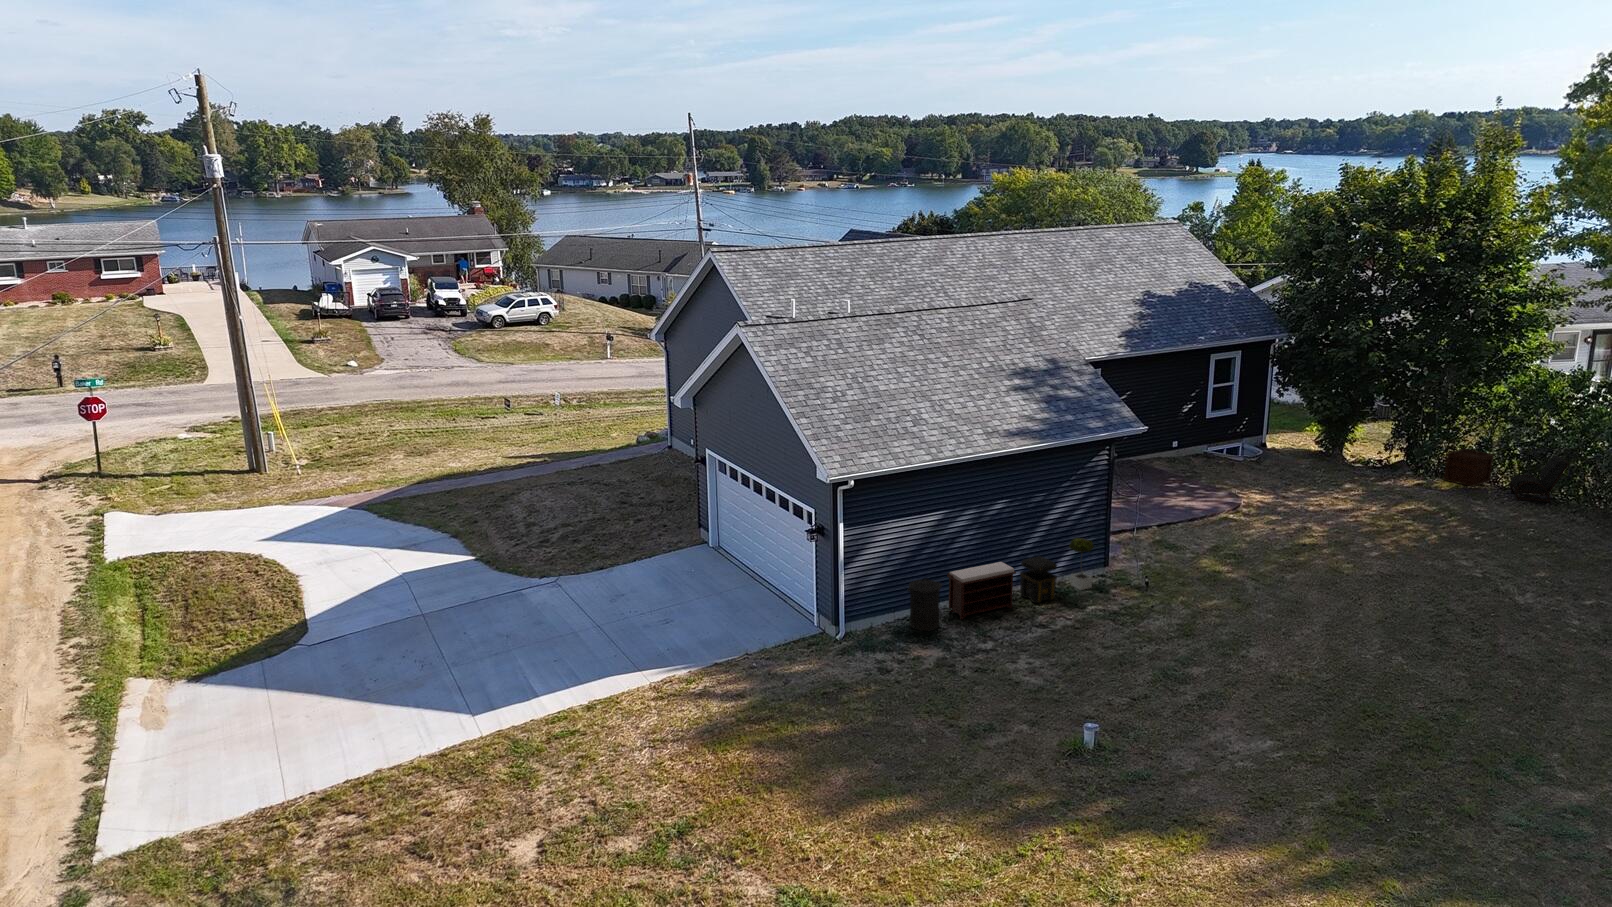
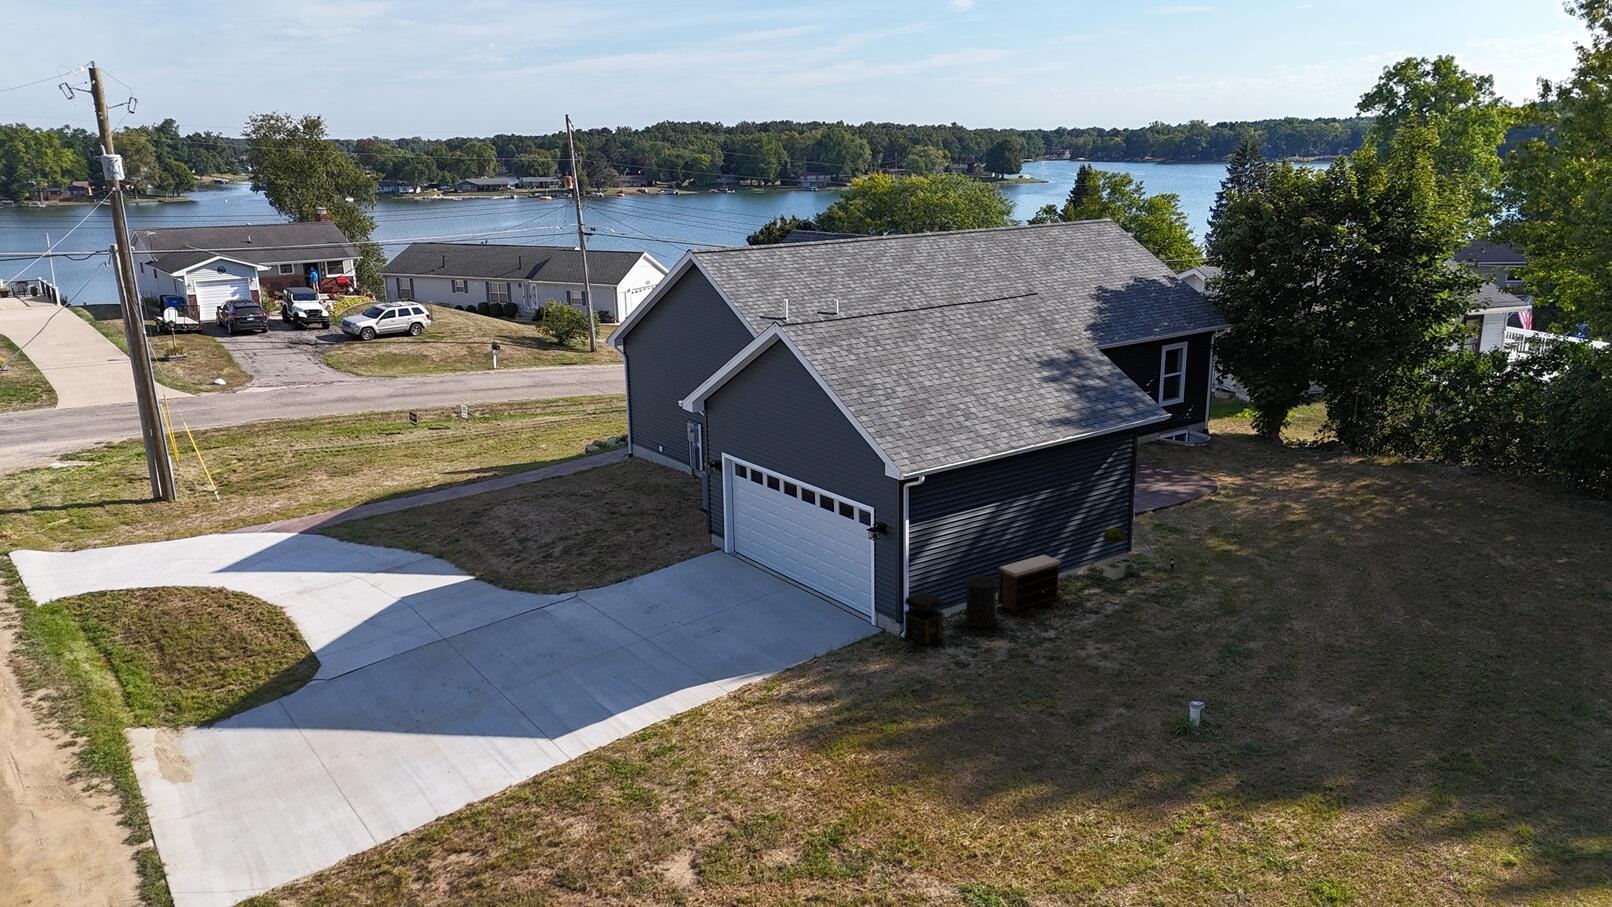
wooden crate: present [1444,449,1494,487] -> none [1396,432,1441,468]
lounge chair: present [1510,456,1569,503] -> none [1459,436,1514,480]
toolbox: present [1020,556,1057,603] -> present [904,592,944,645]

